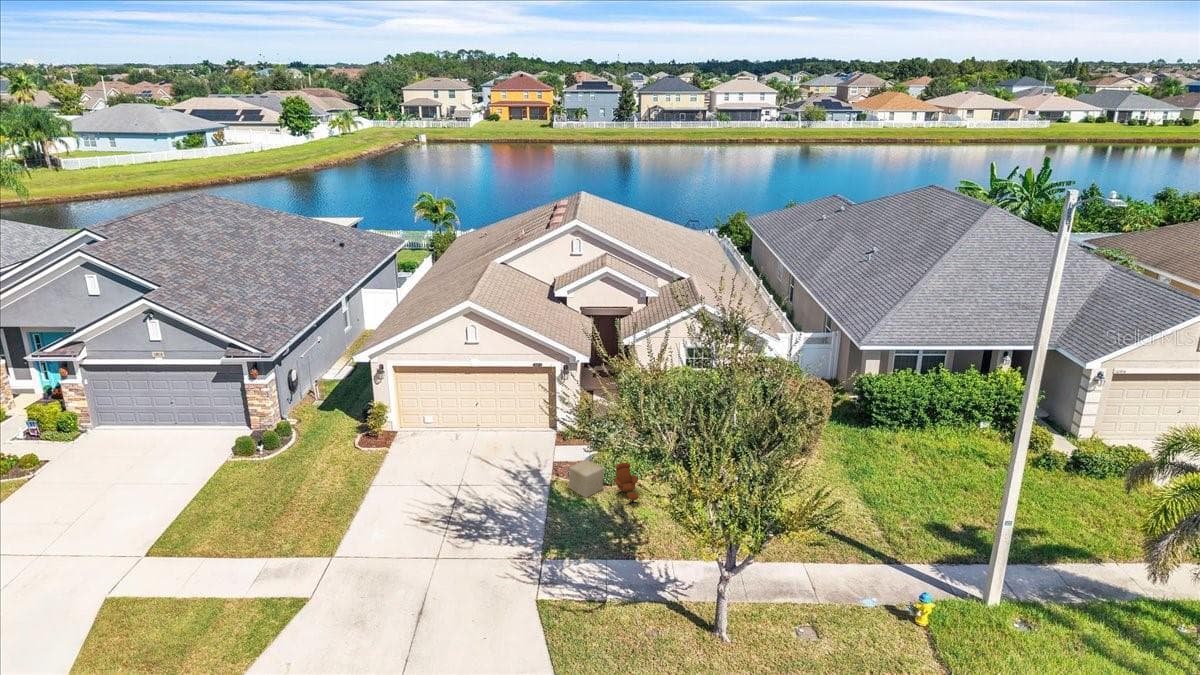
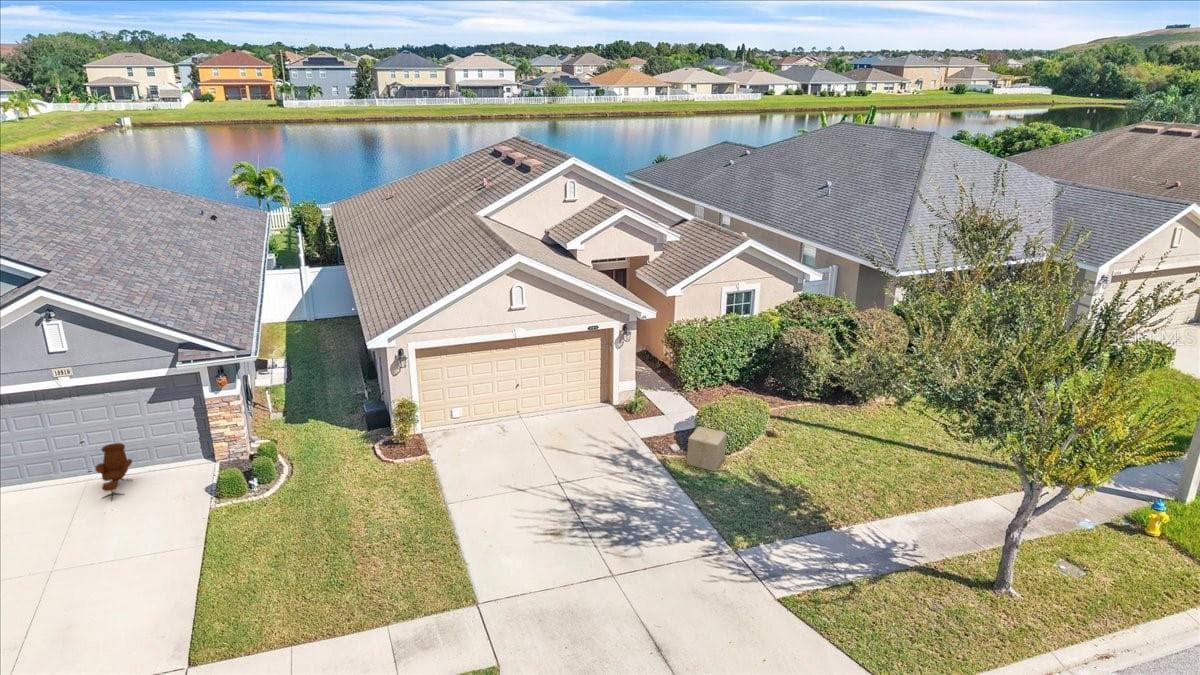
lounge chair: present [614,463,639,506] -> present [95,443,132,498]

